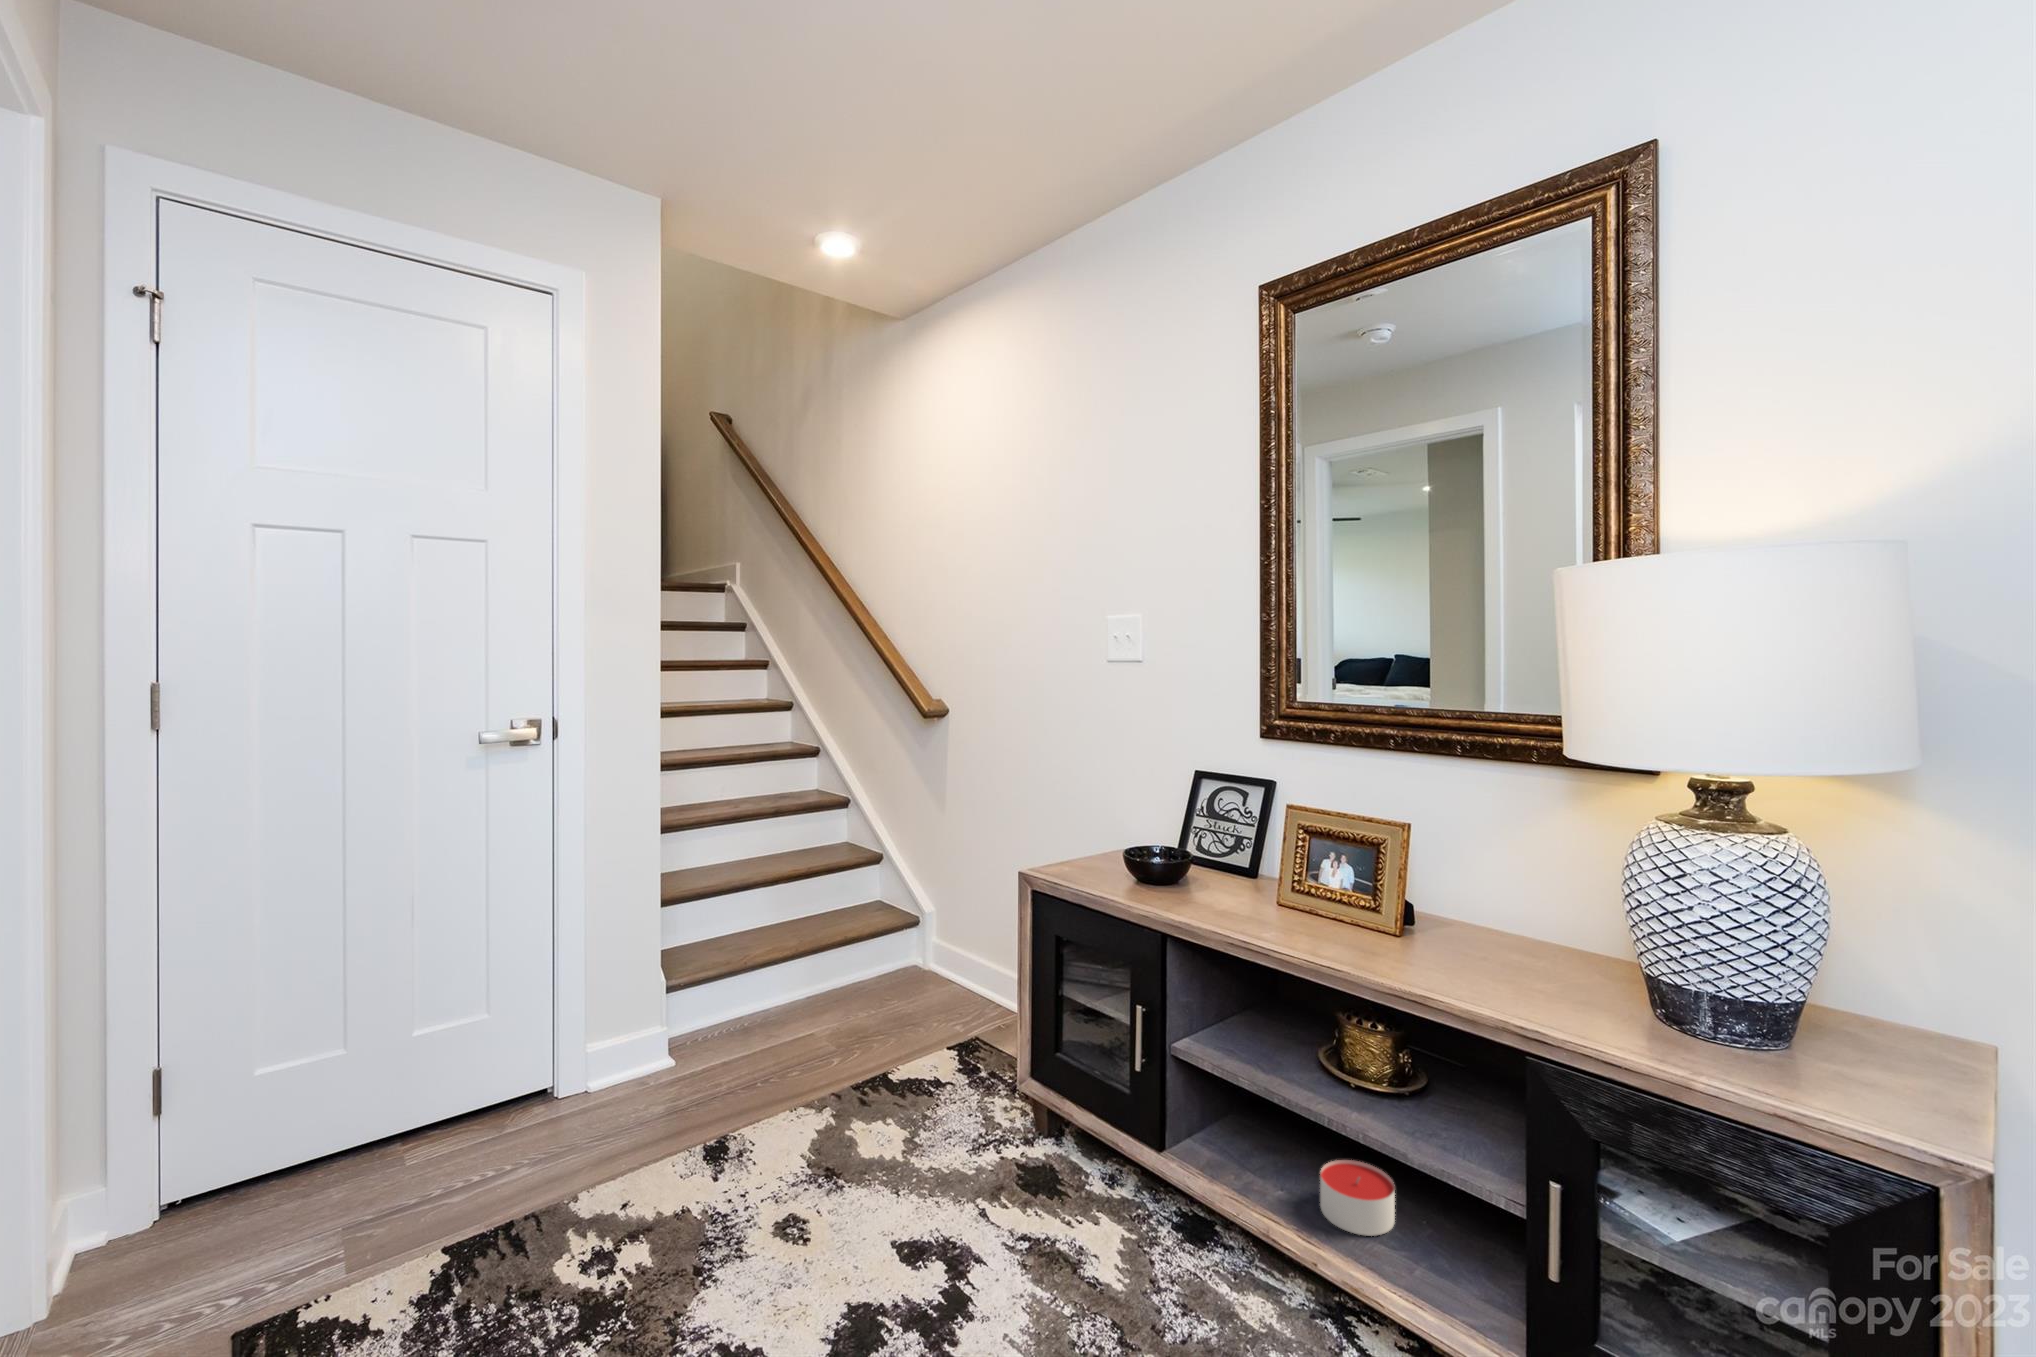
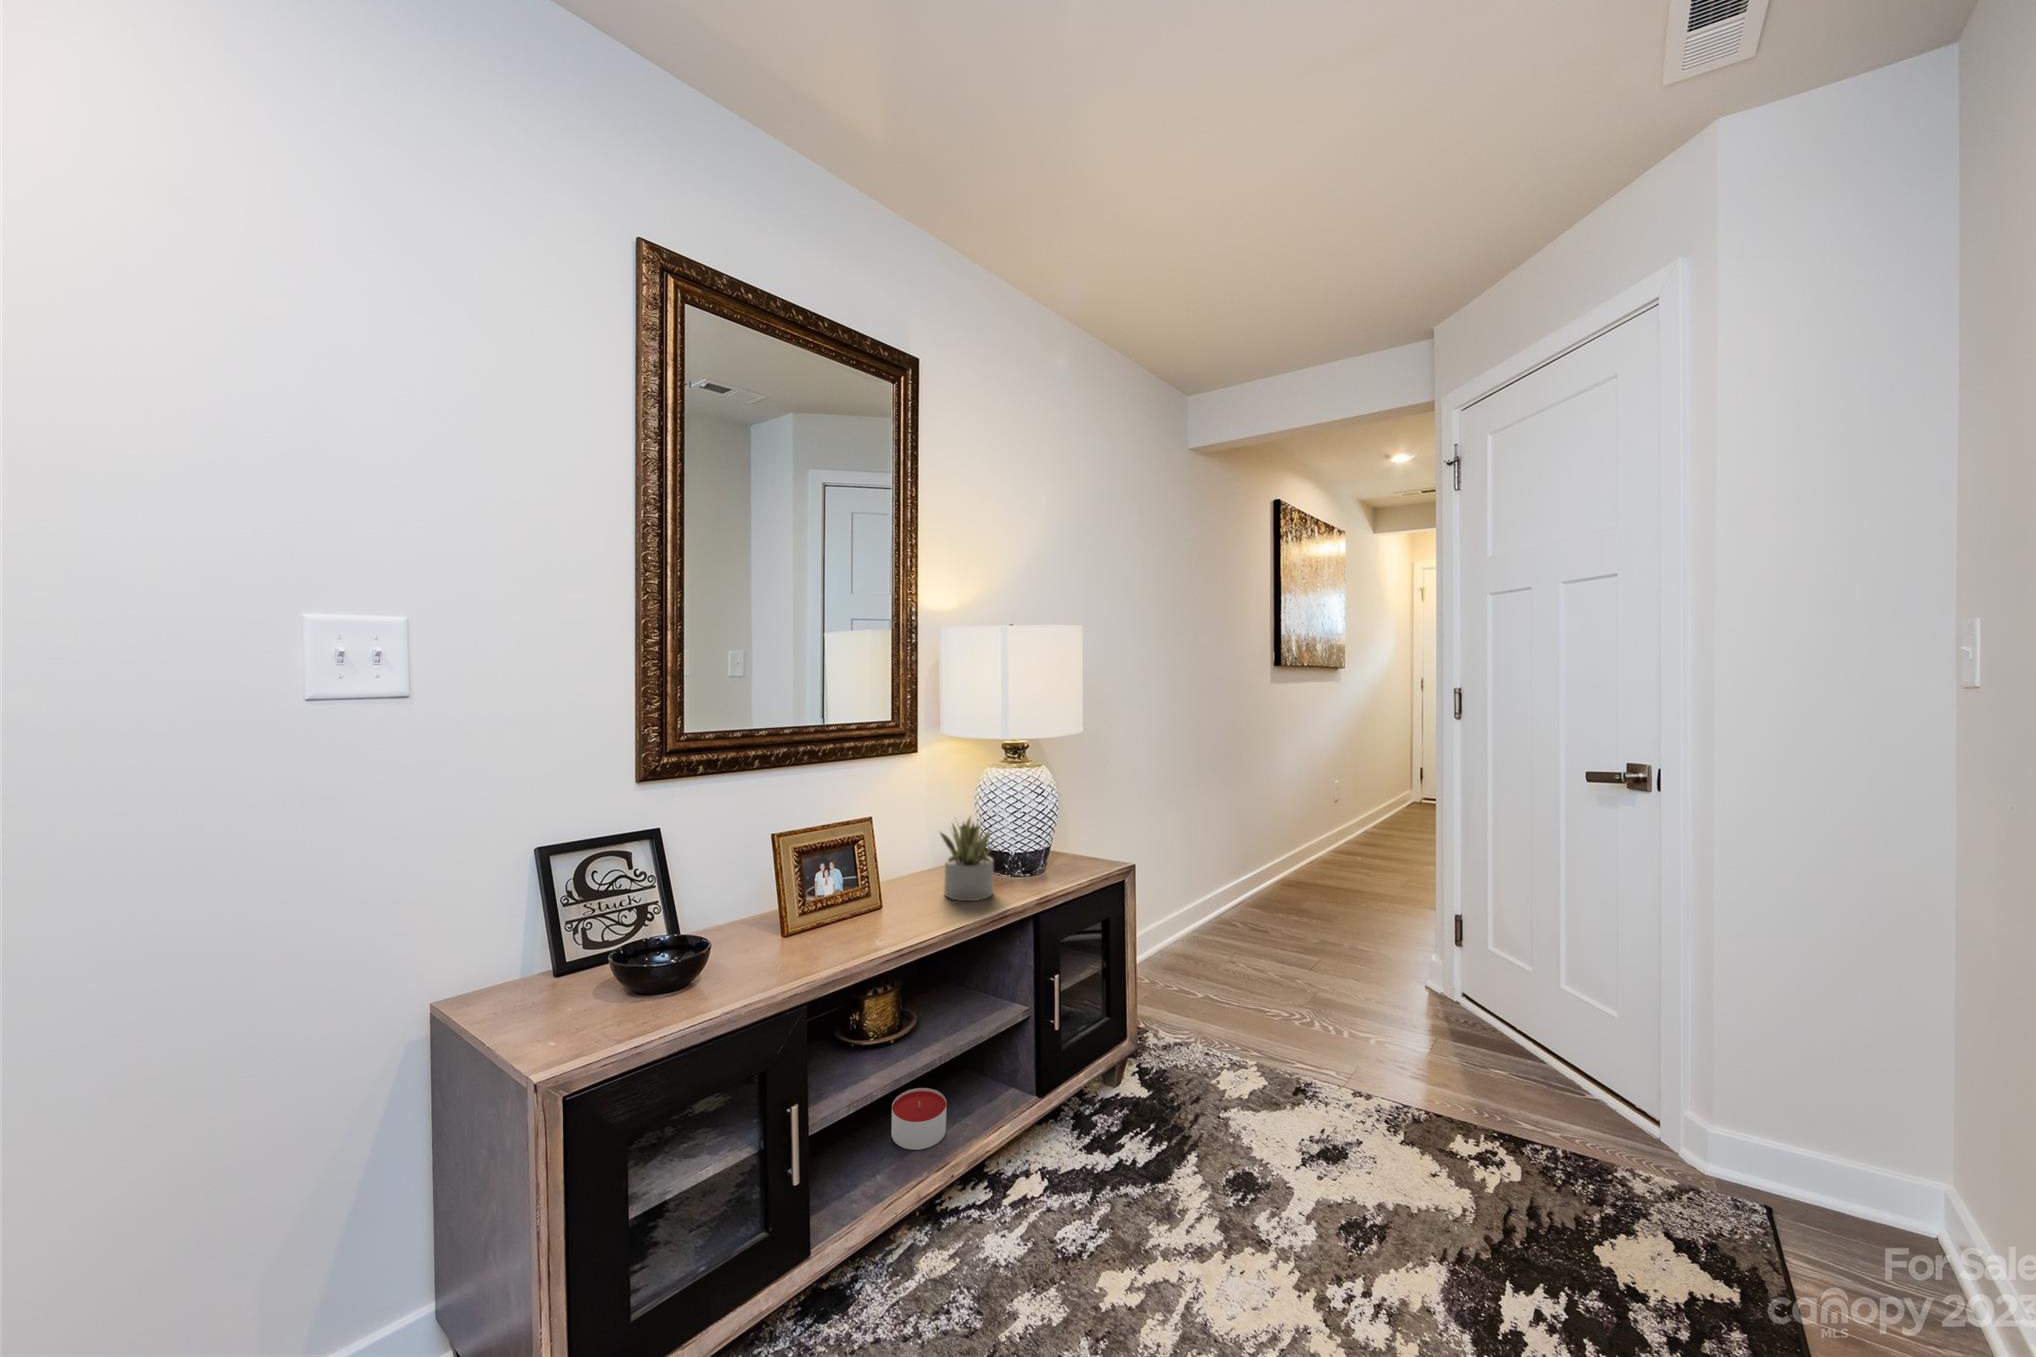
succulent plant: none [1477,849,1574,993] -> present [940,818,994,901]

